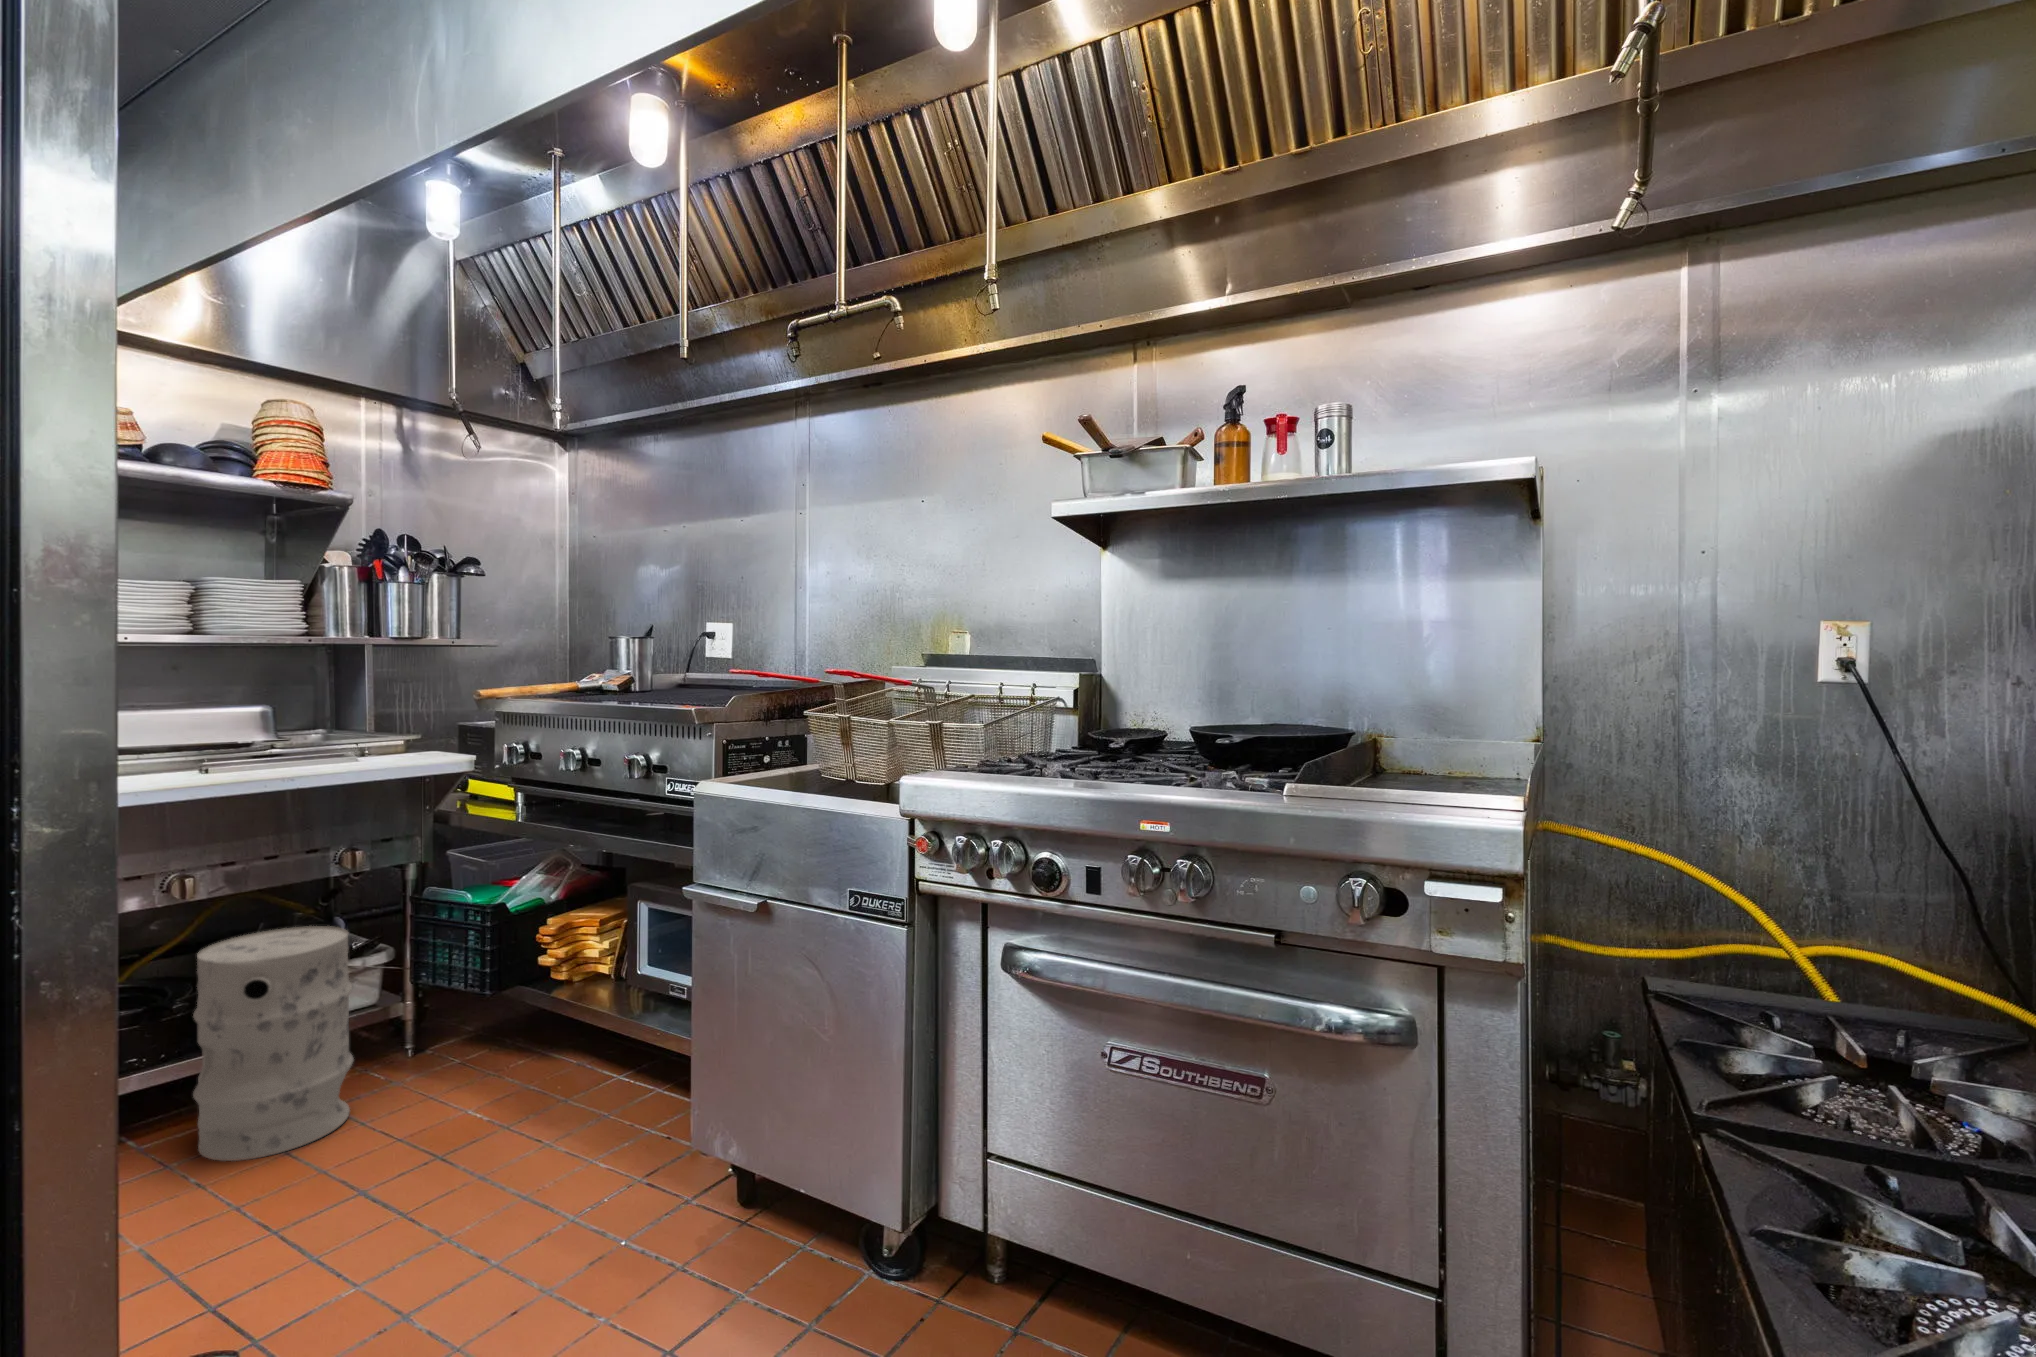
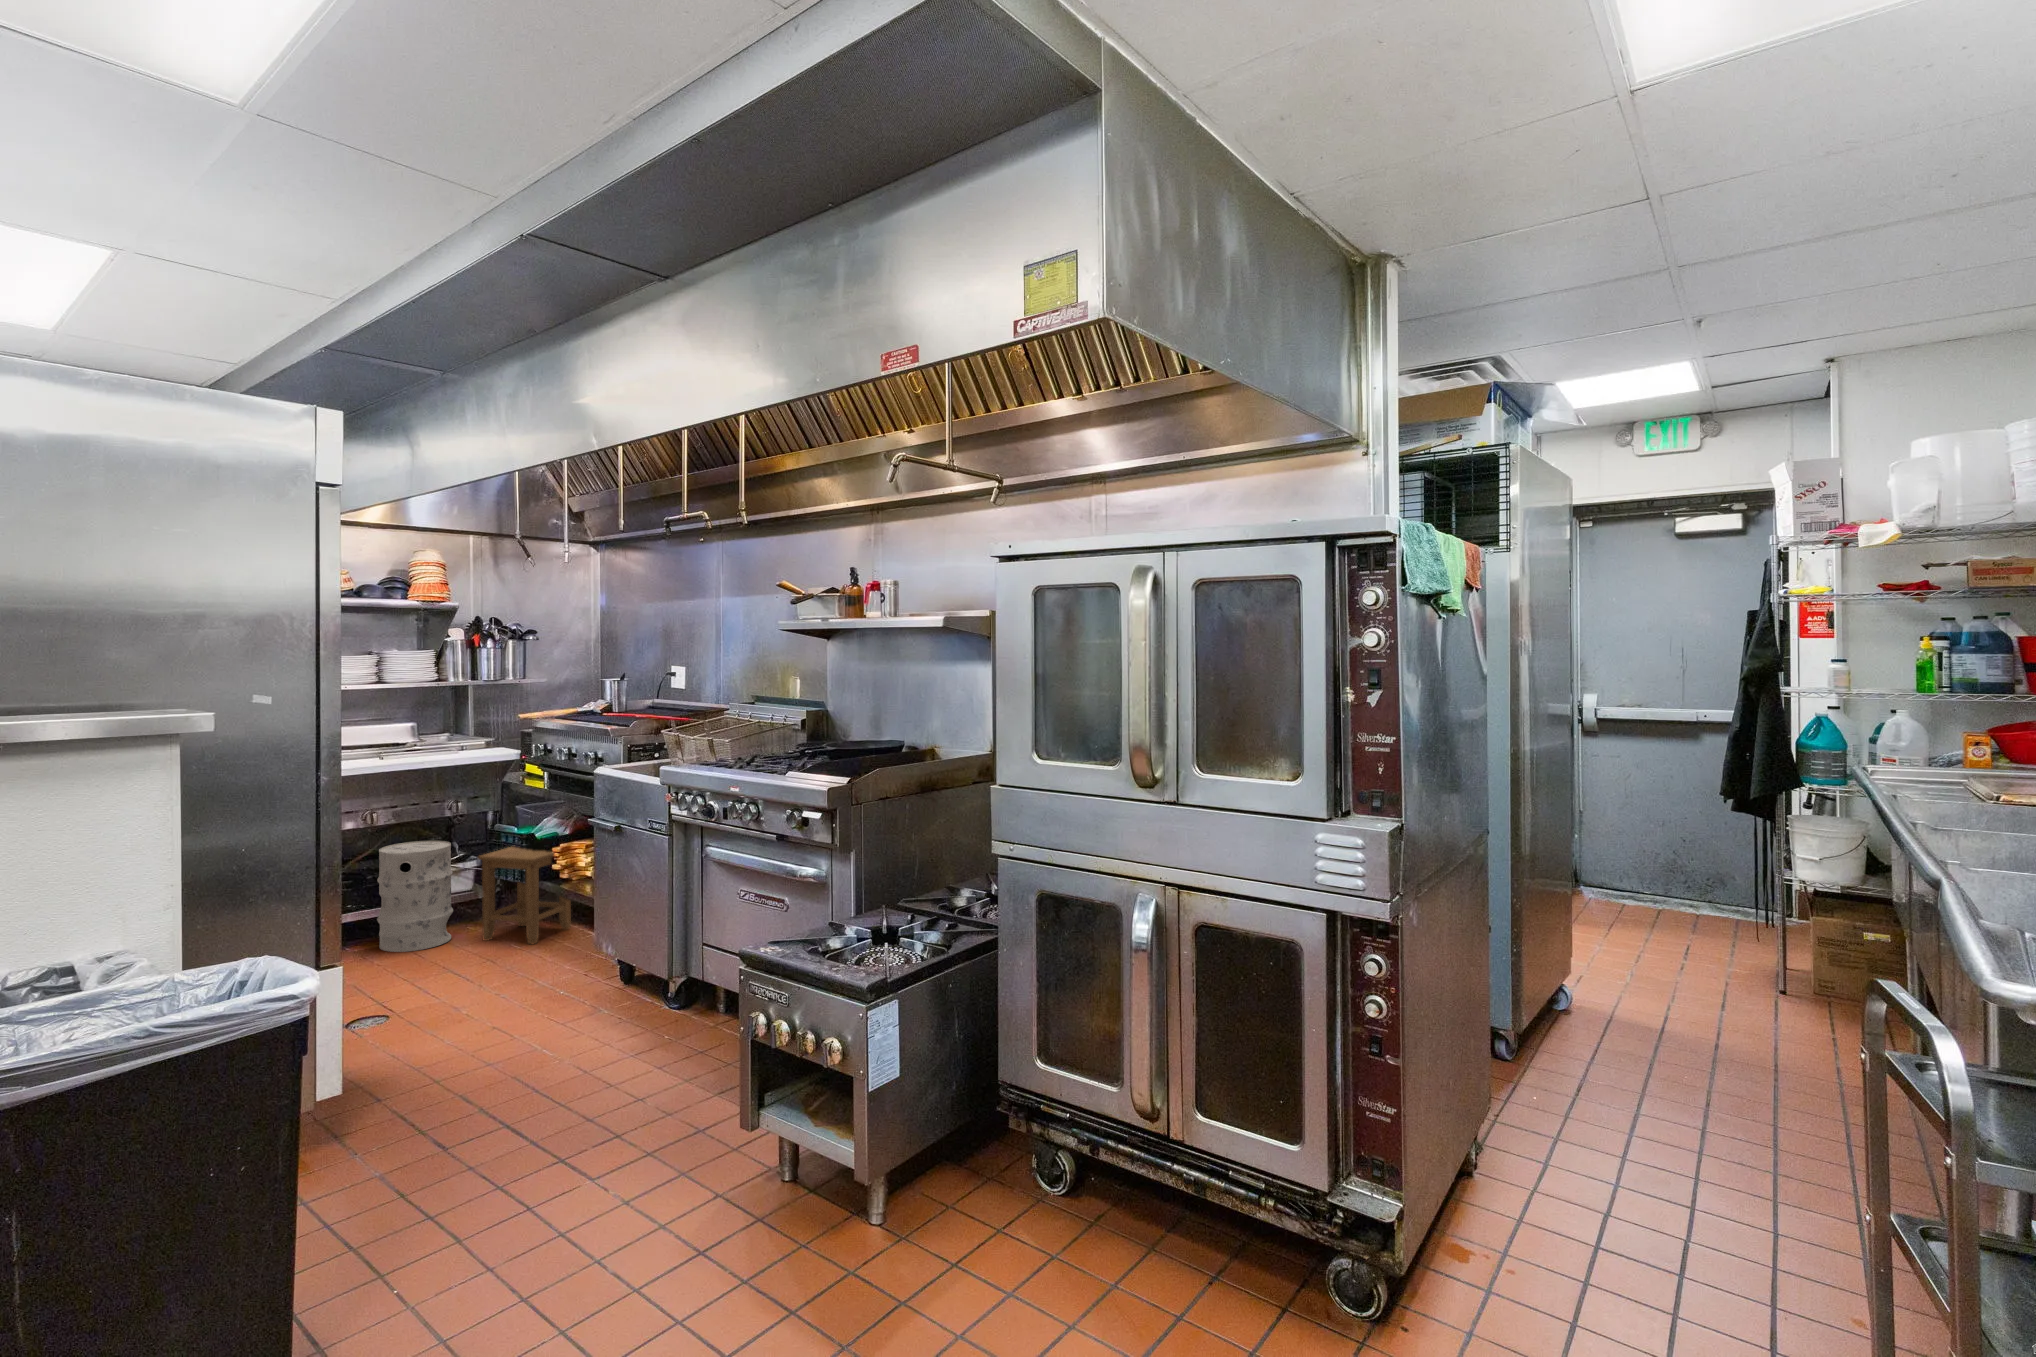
stool: none [404,920,583,1116] -> present [478,847,571,944]

